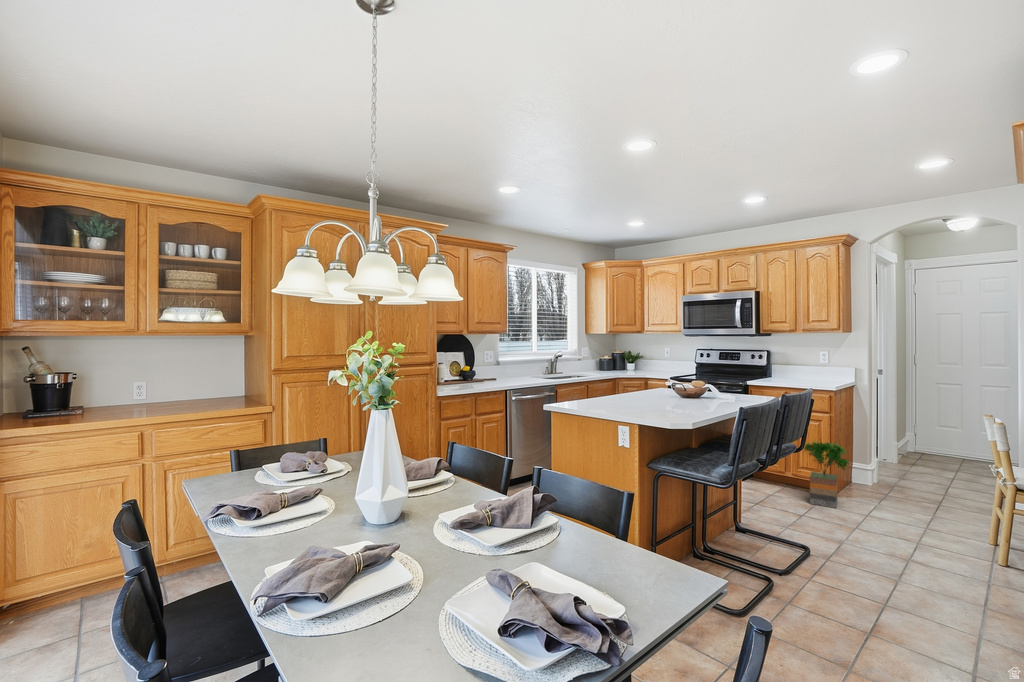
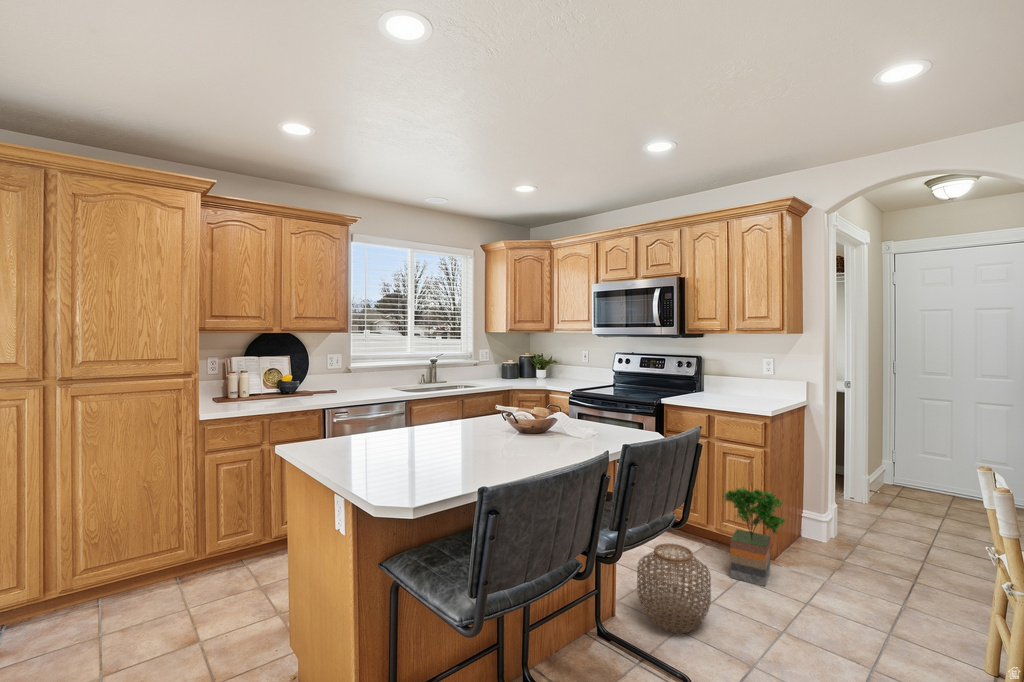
woven basket: none [755,473,809,530] -> present [637,543,711,633]

